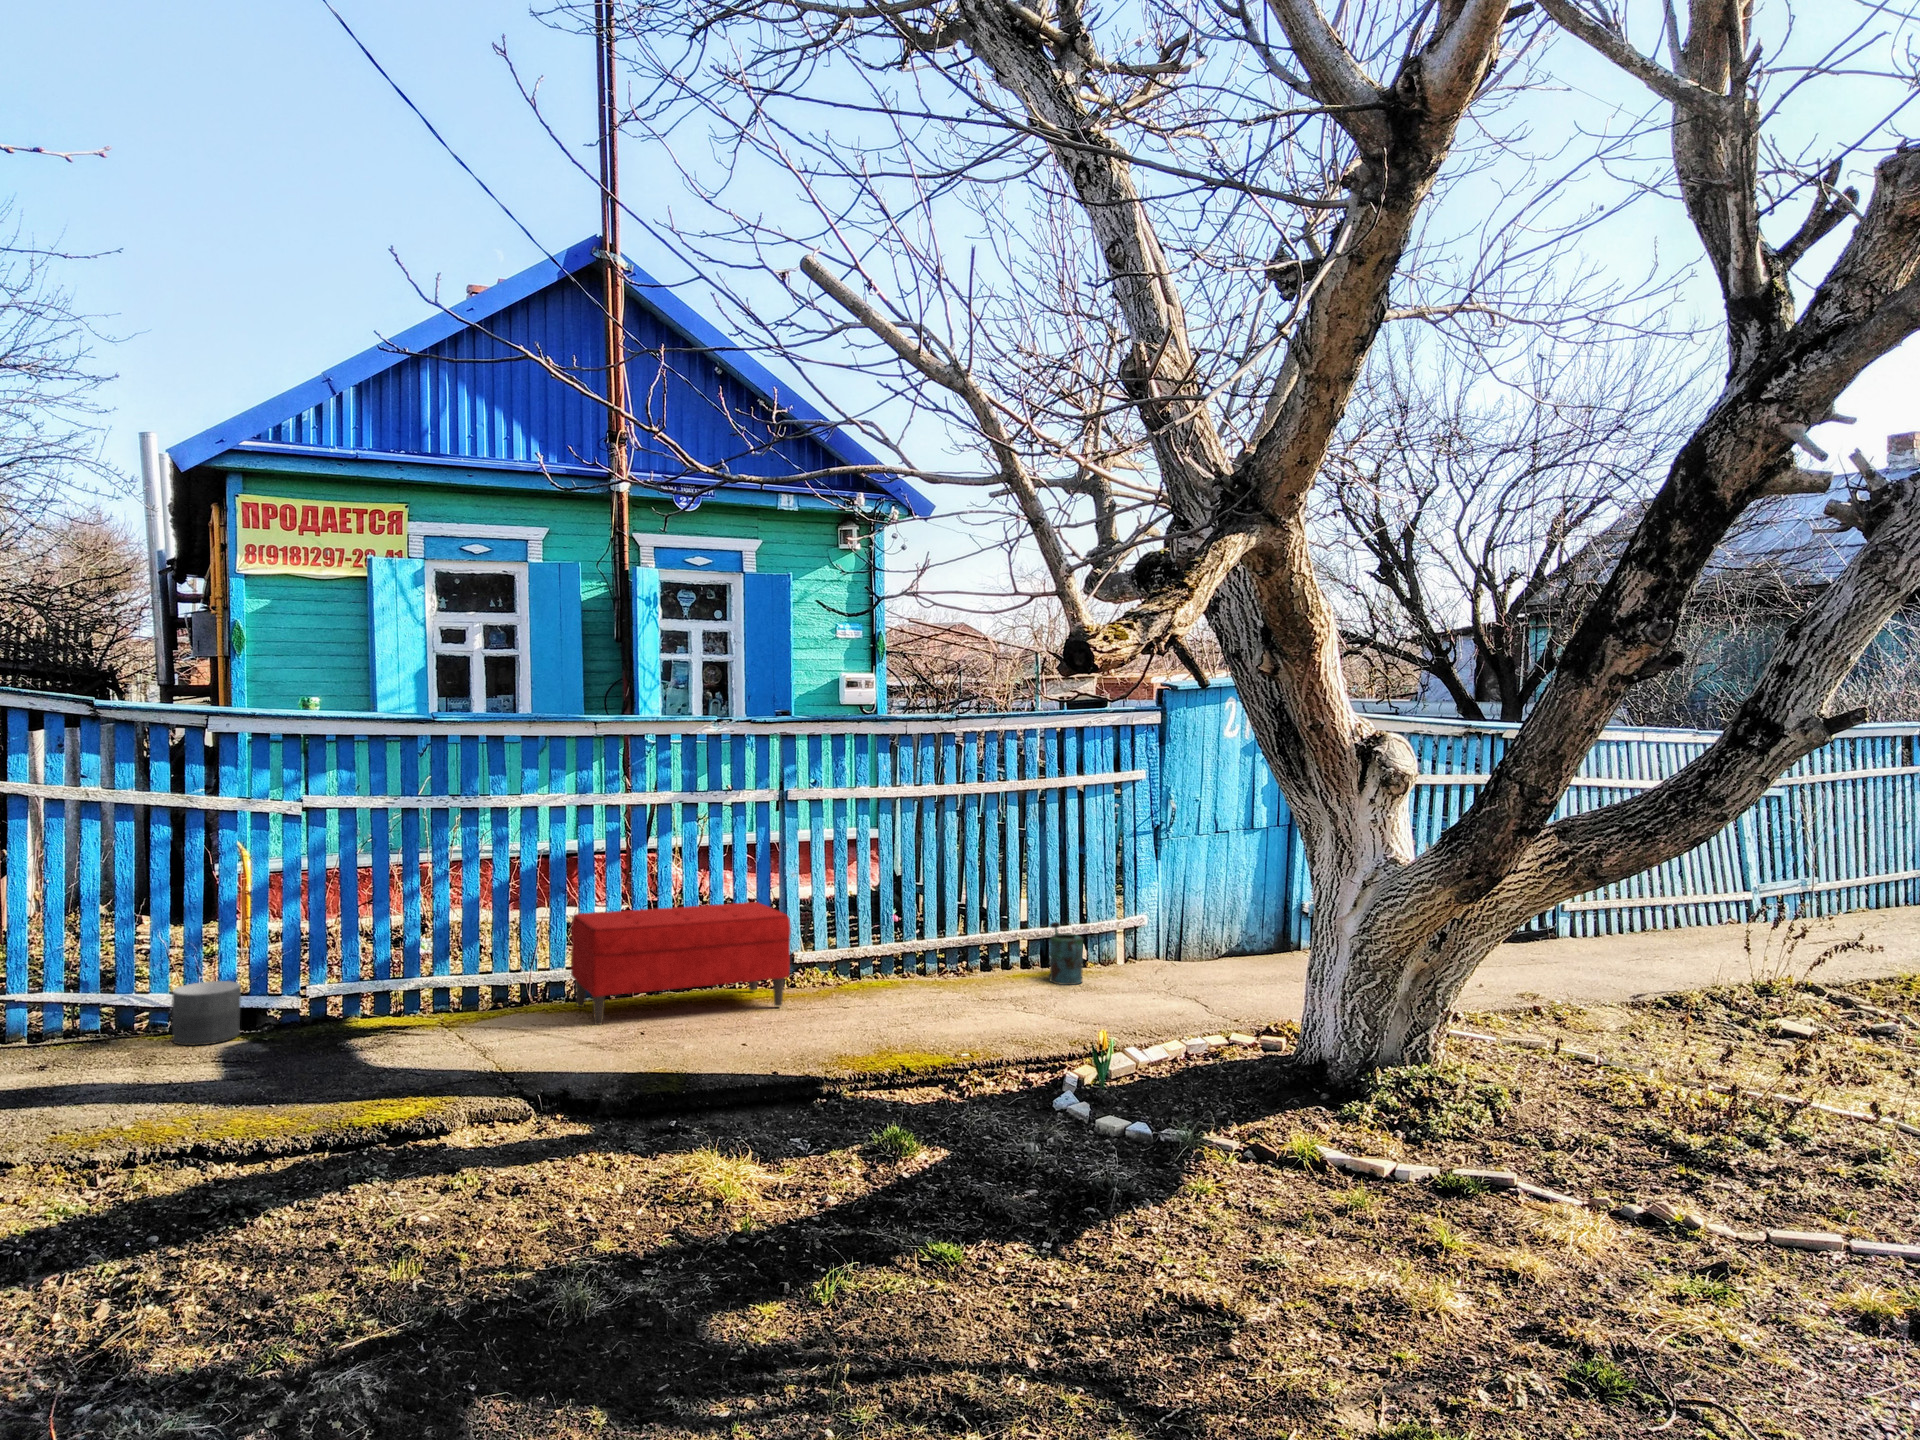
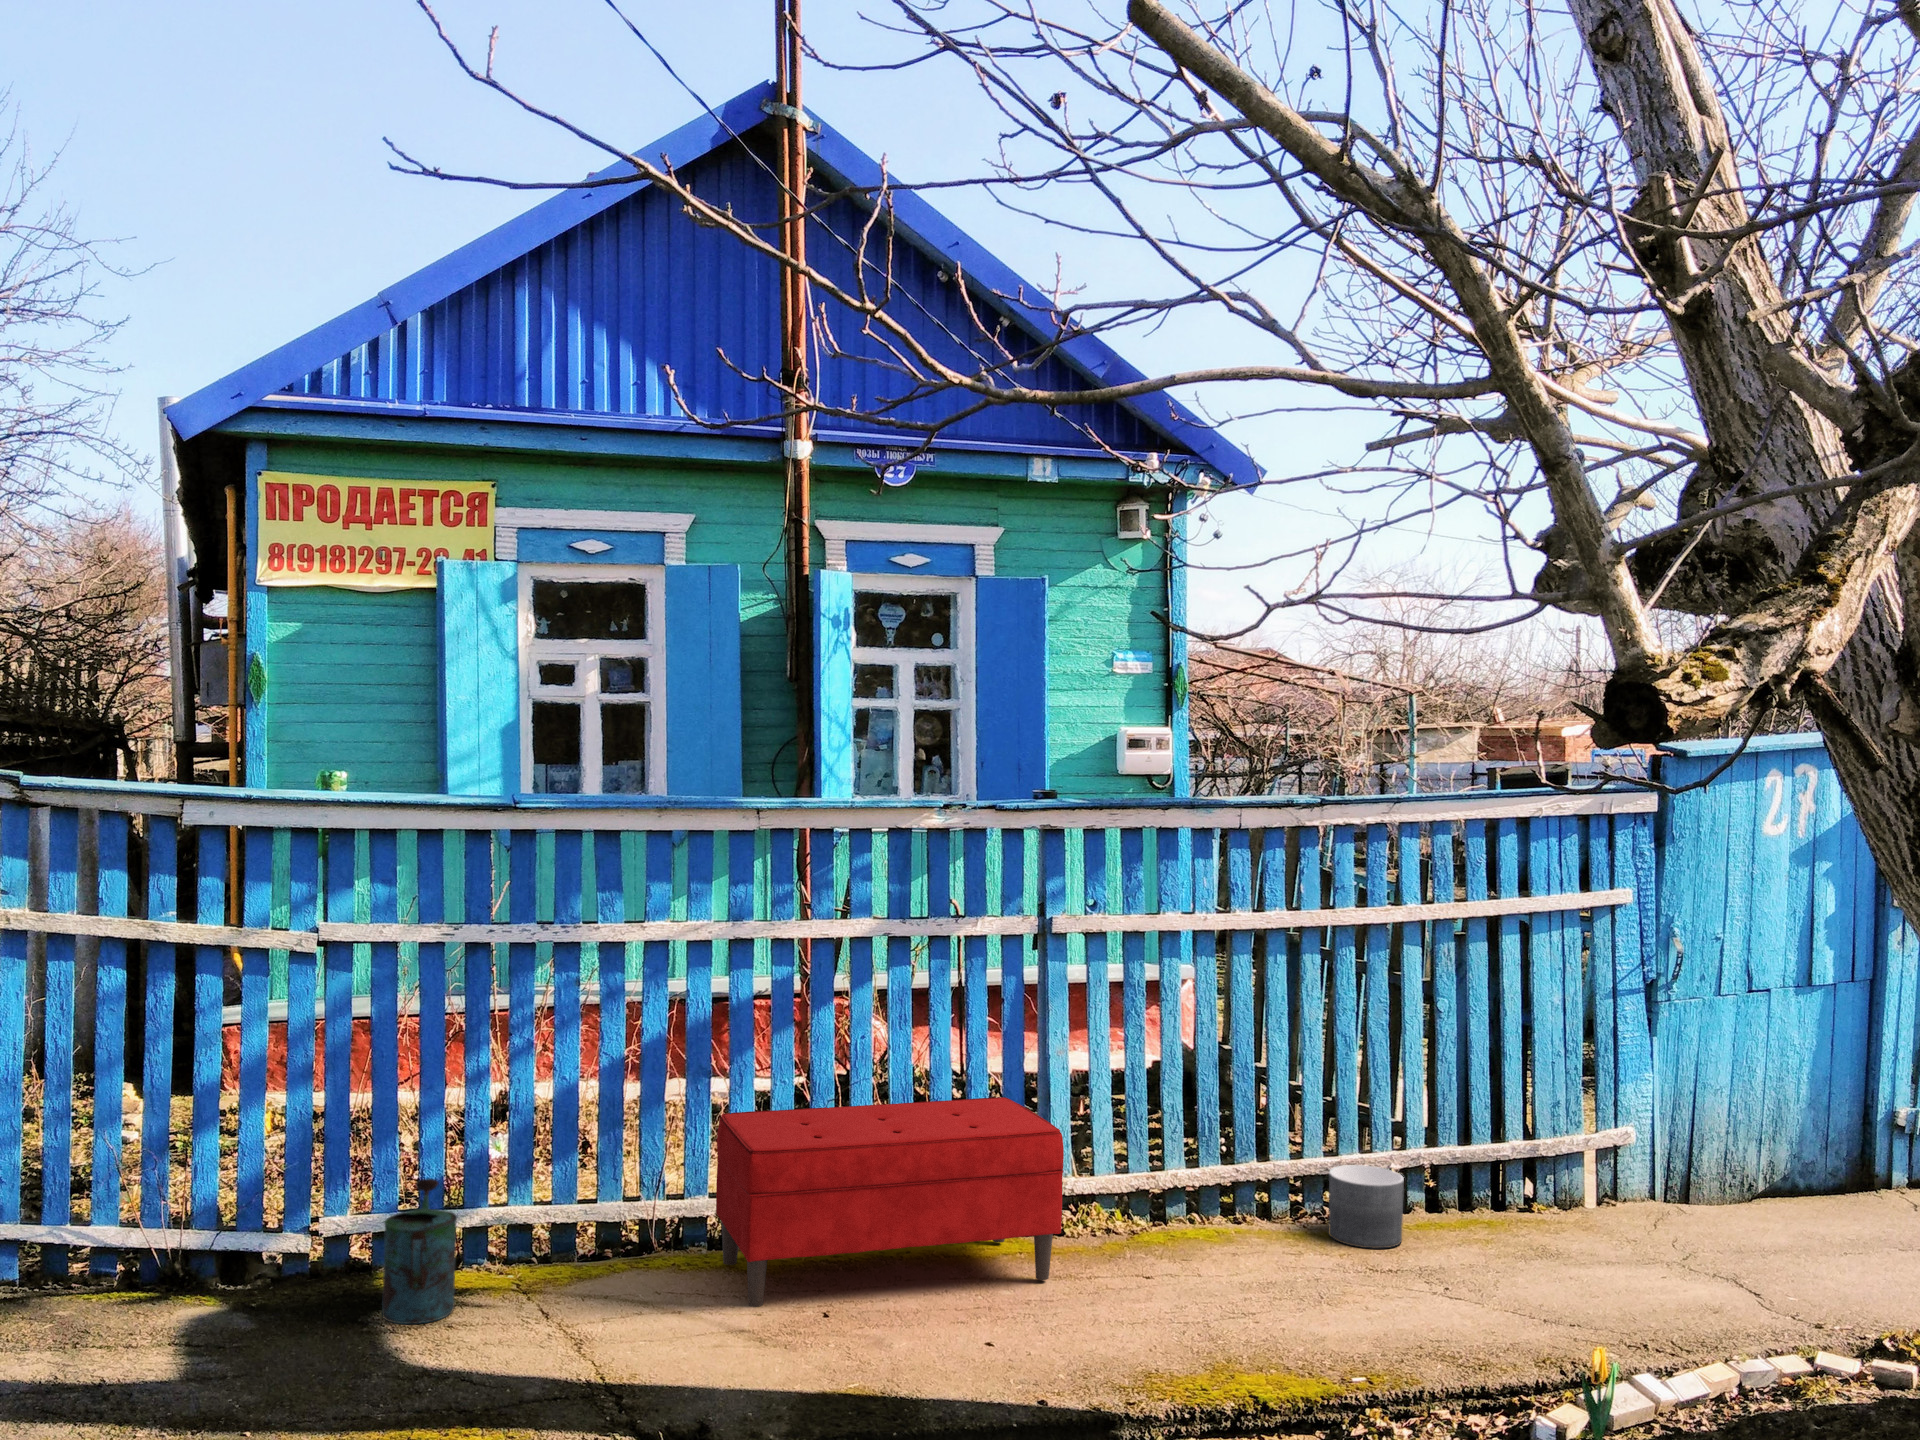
watering can: present [1050,922,1083,985] -> present [382,1178,457,1324]
planter: present [172,981,241,1045] -> present [1328,1165,1404,1249]

